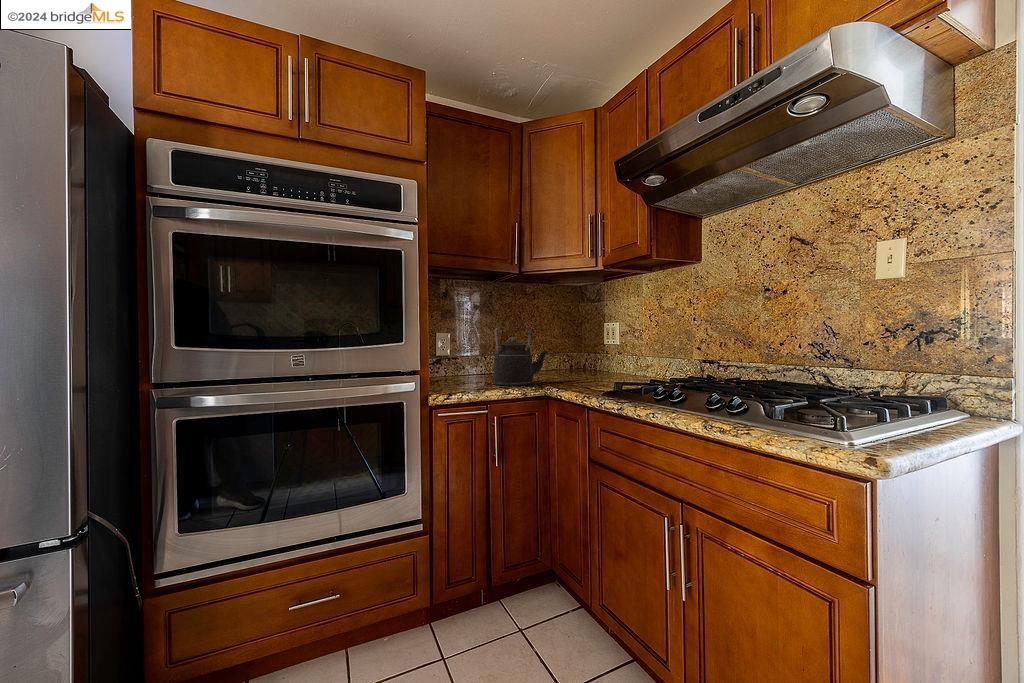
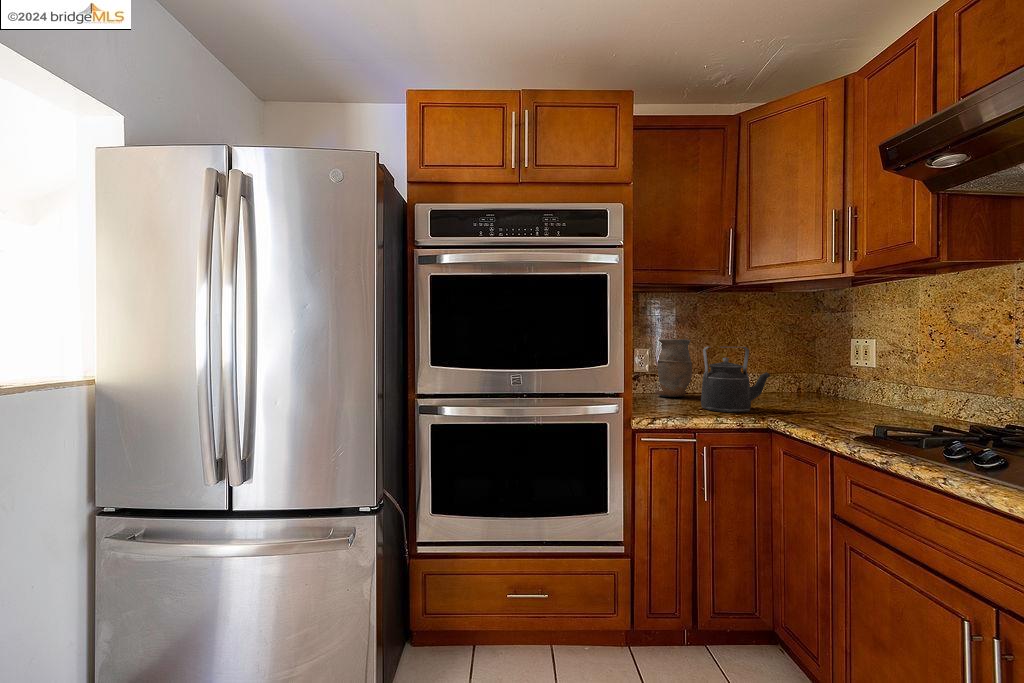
vase: none [451,322,488,378] -> present [655,339,692,397]

